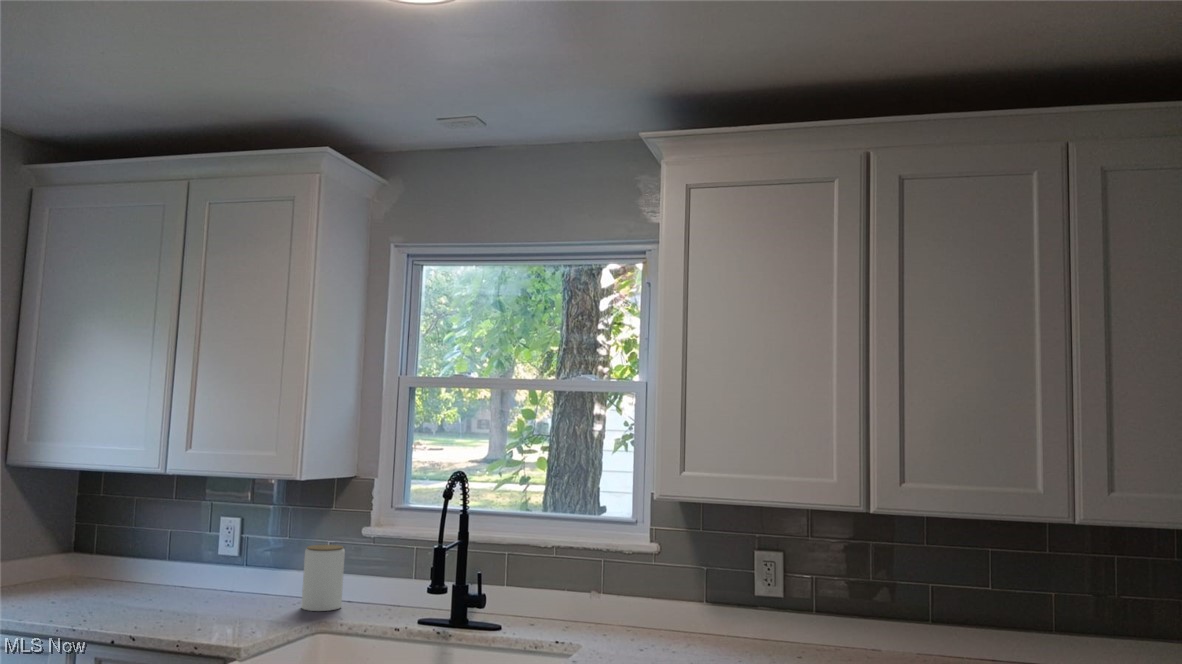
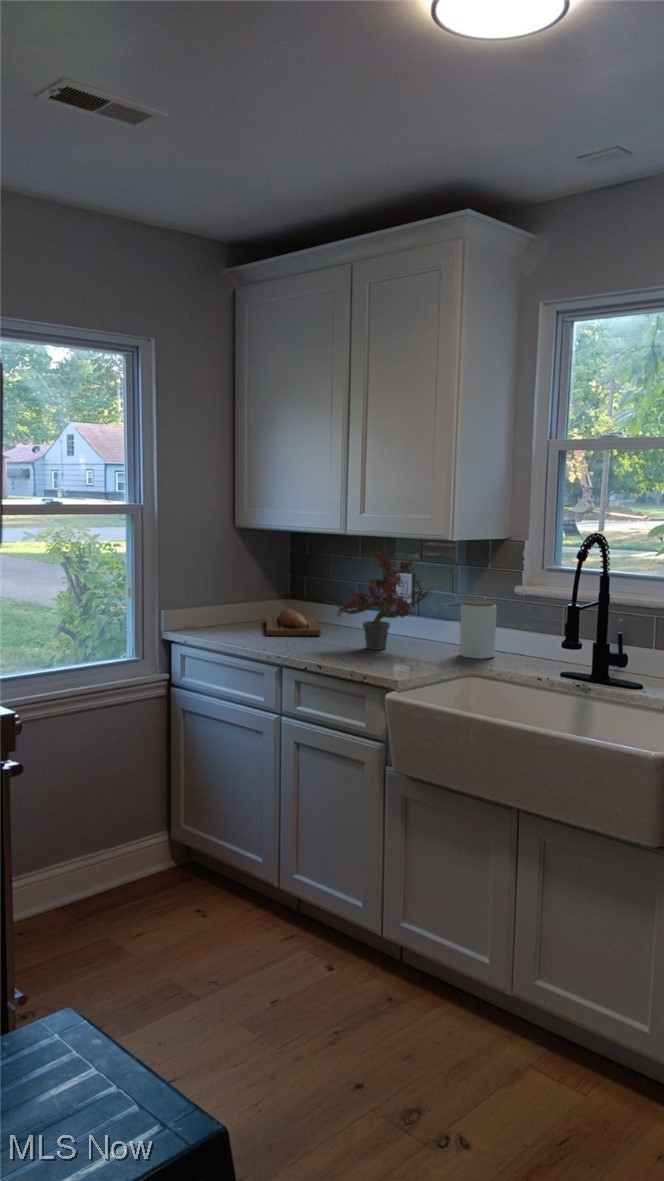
potted plant: none [134,471,276,611] -> present [328,538,433,650]
bread loaf: none [38,566,121,604] -> present [266,609,321,636]

